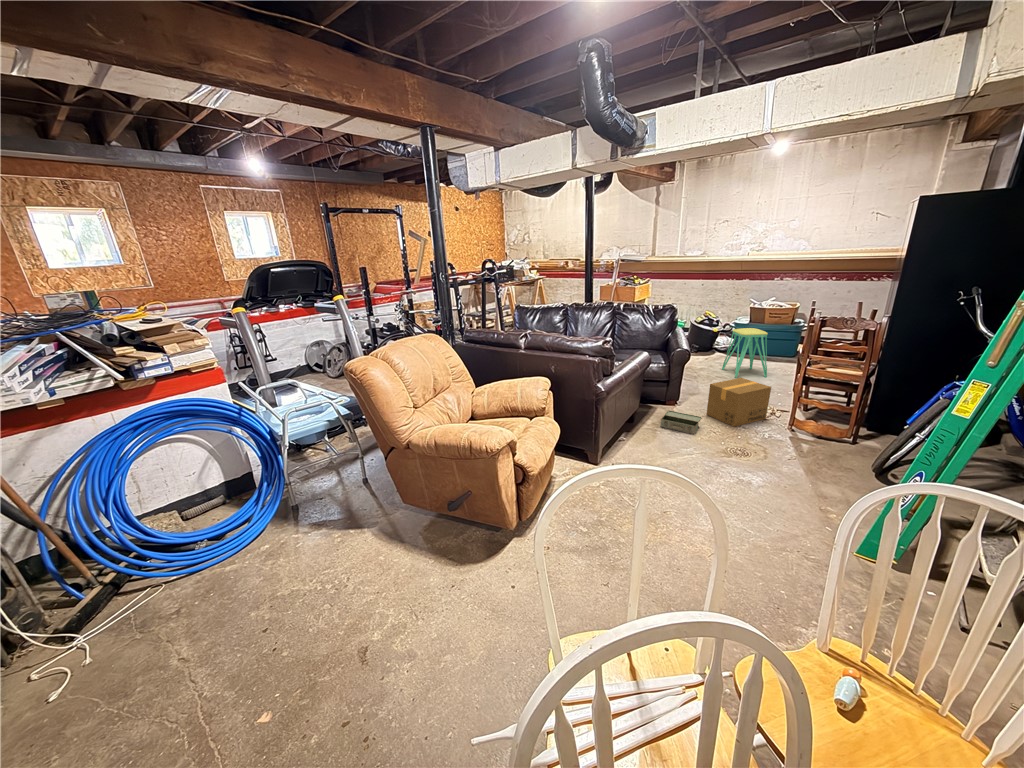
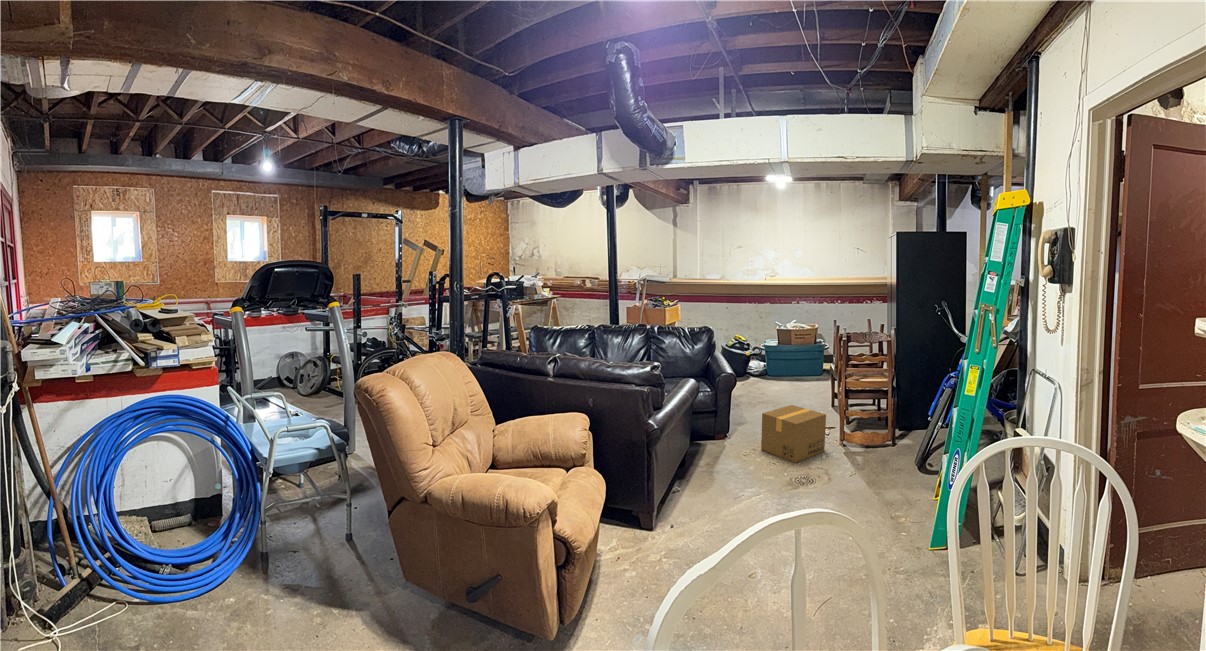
stool: present [722,328,768,378] -> none [762,351,809,405]
toolbox: present [661,411,701,434] -> none [715,447,759,475]

